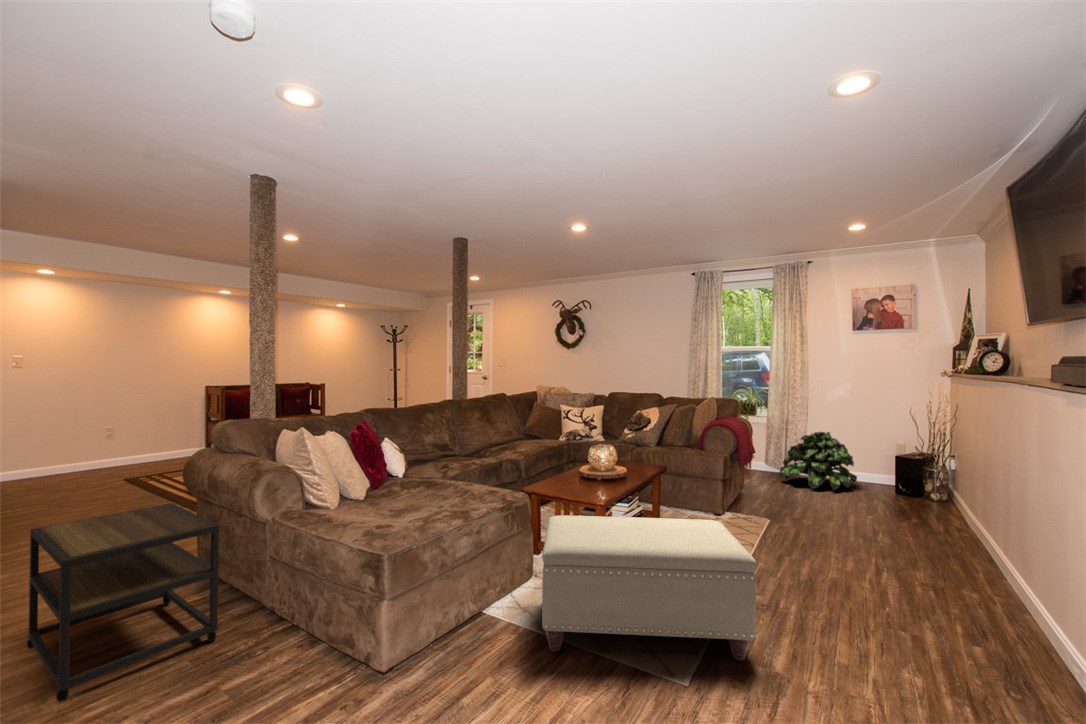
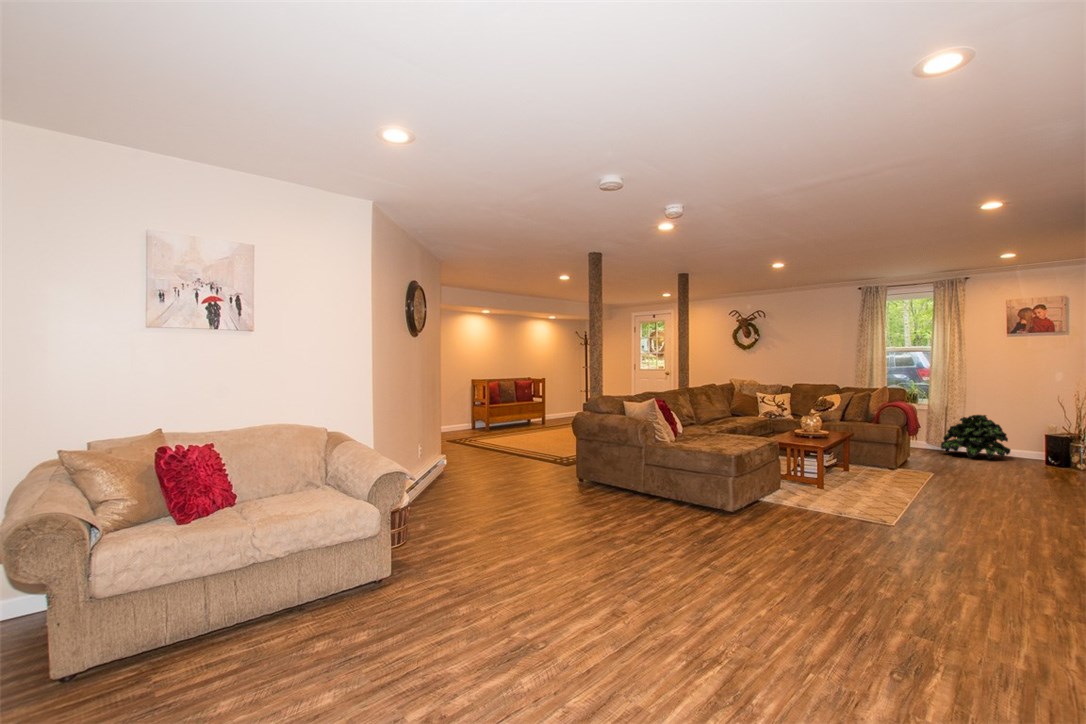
side table: present [27,503,219,702] -> none [560,438,643,510]
ottoman: present [542,515,757,661] -> none [800,450,935,520]

